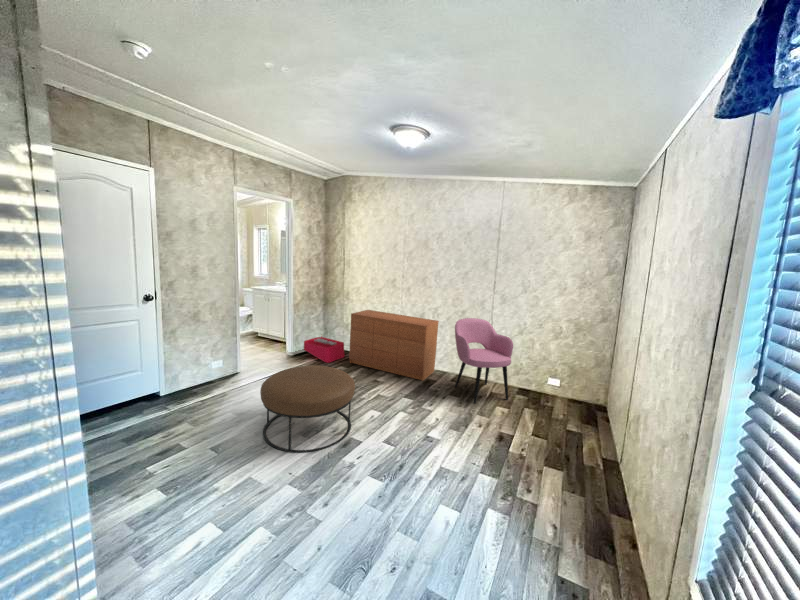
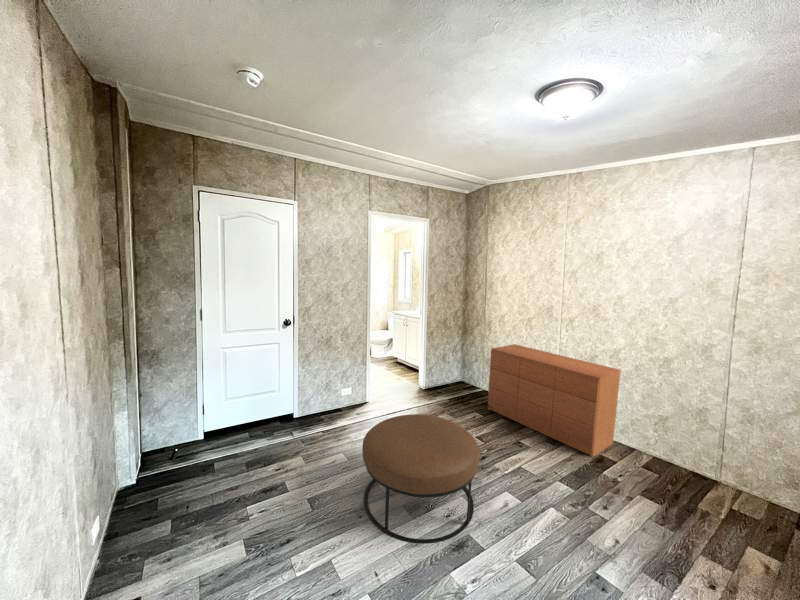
armchair: present [455,318,513,403] -> none [651,372,783,537]
storage bin: present [304,336,344,362] -> none [437,367,484,405]

